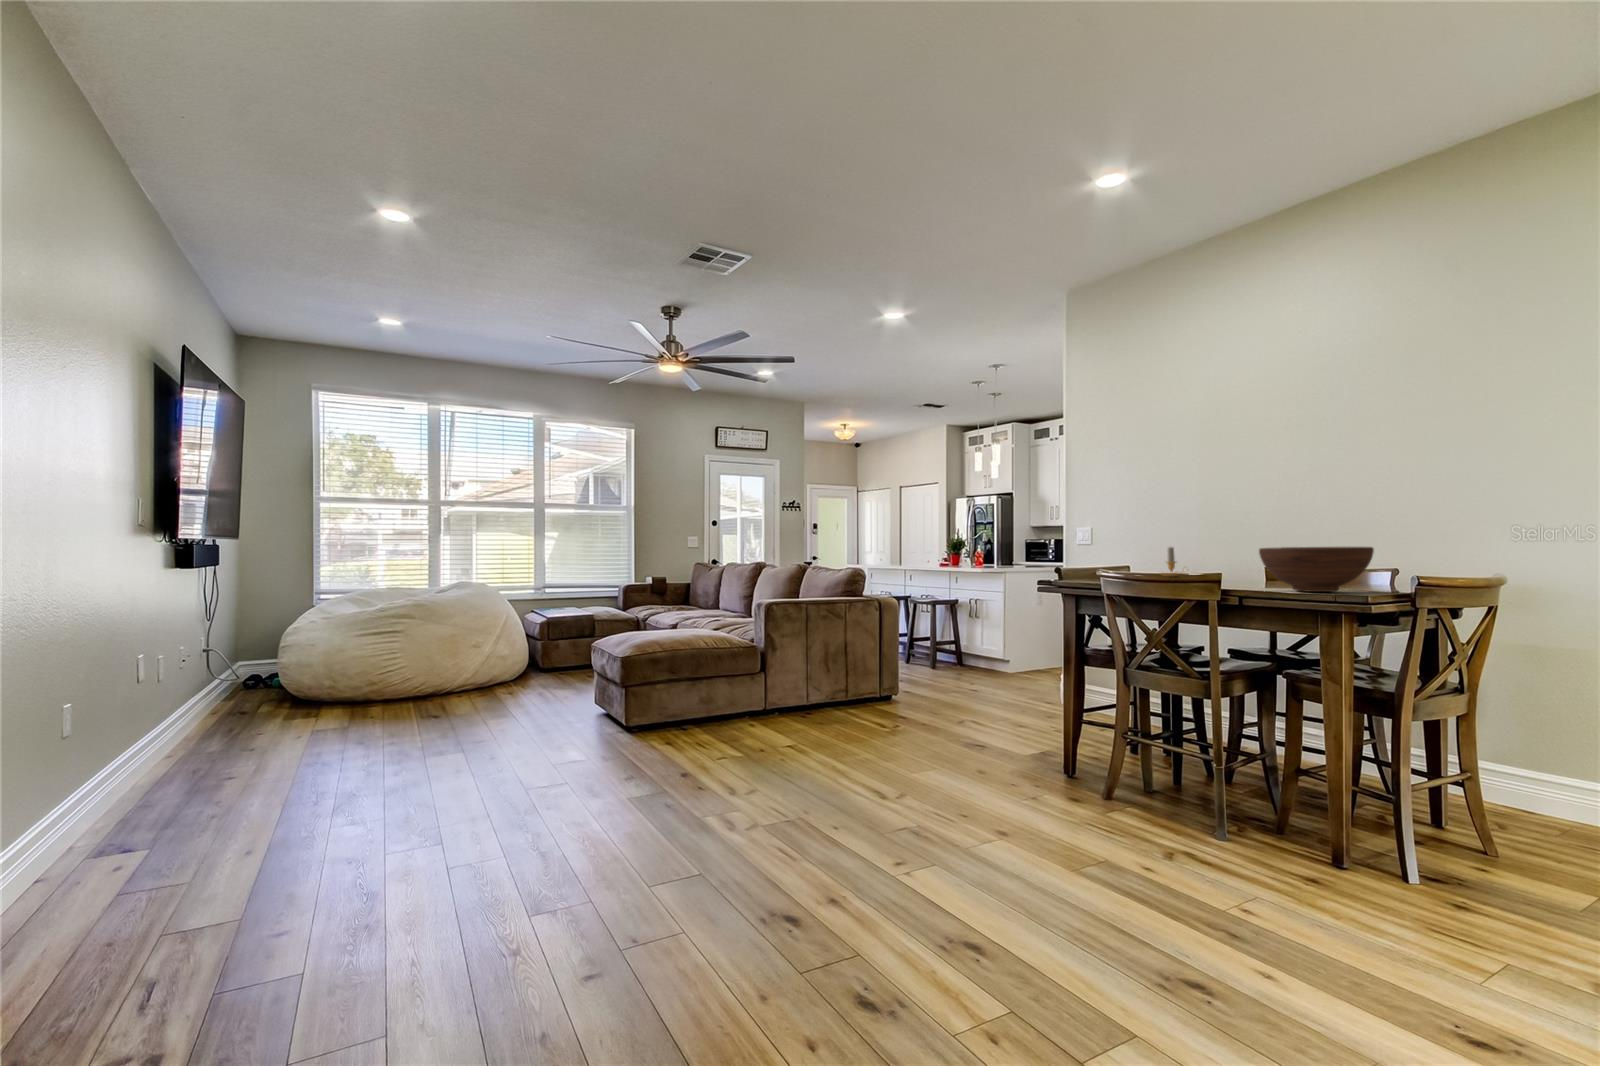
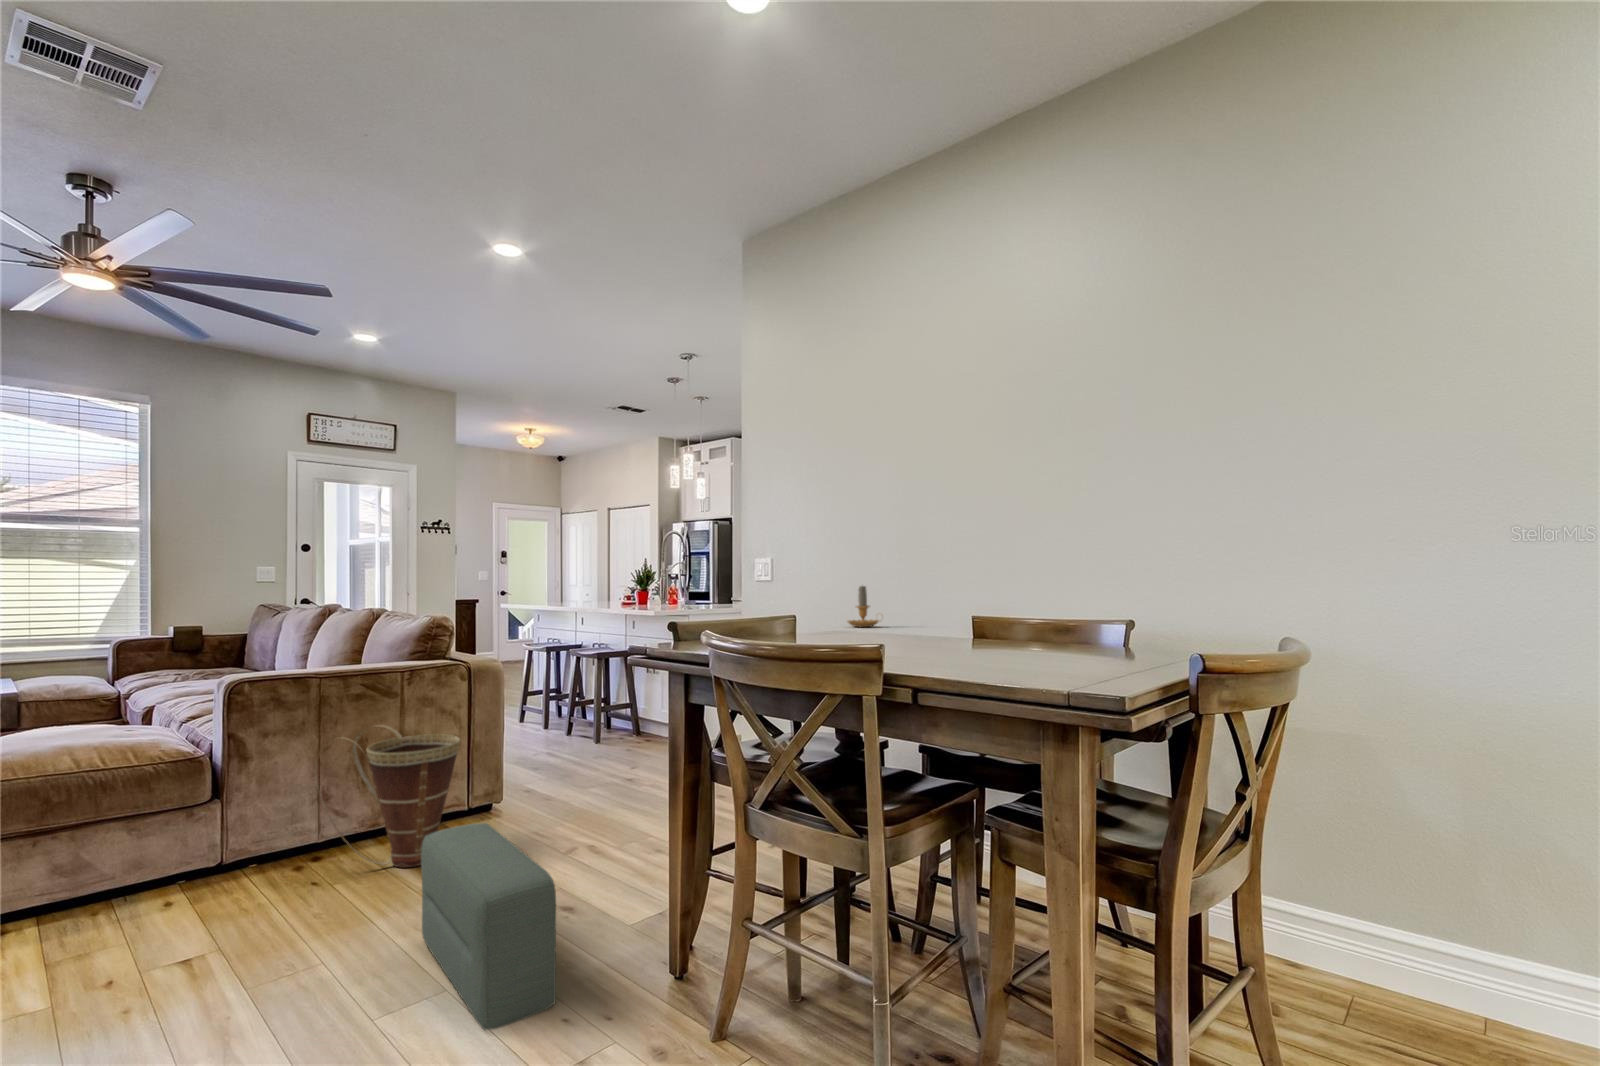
fruit bowl: present [1259,547,1374,592] -> none [949,591,1119,672]
basket: none [812,635,892,720] -> present [315,725,460,868]
pouf: none [905,686,1007,781] -> present [421,823,556,1030]

